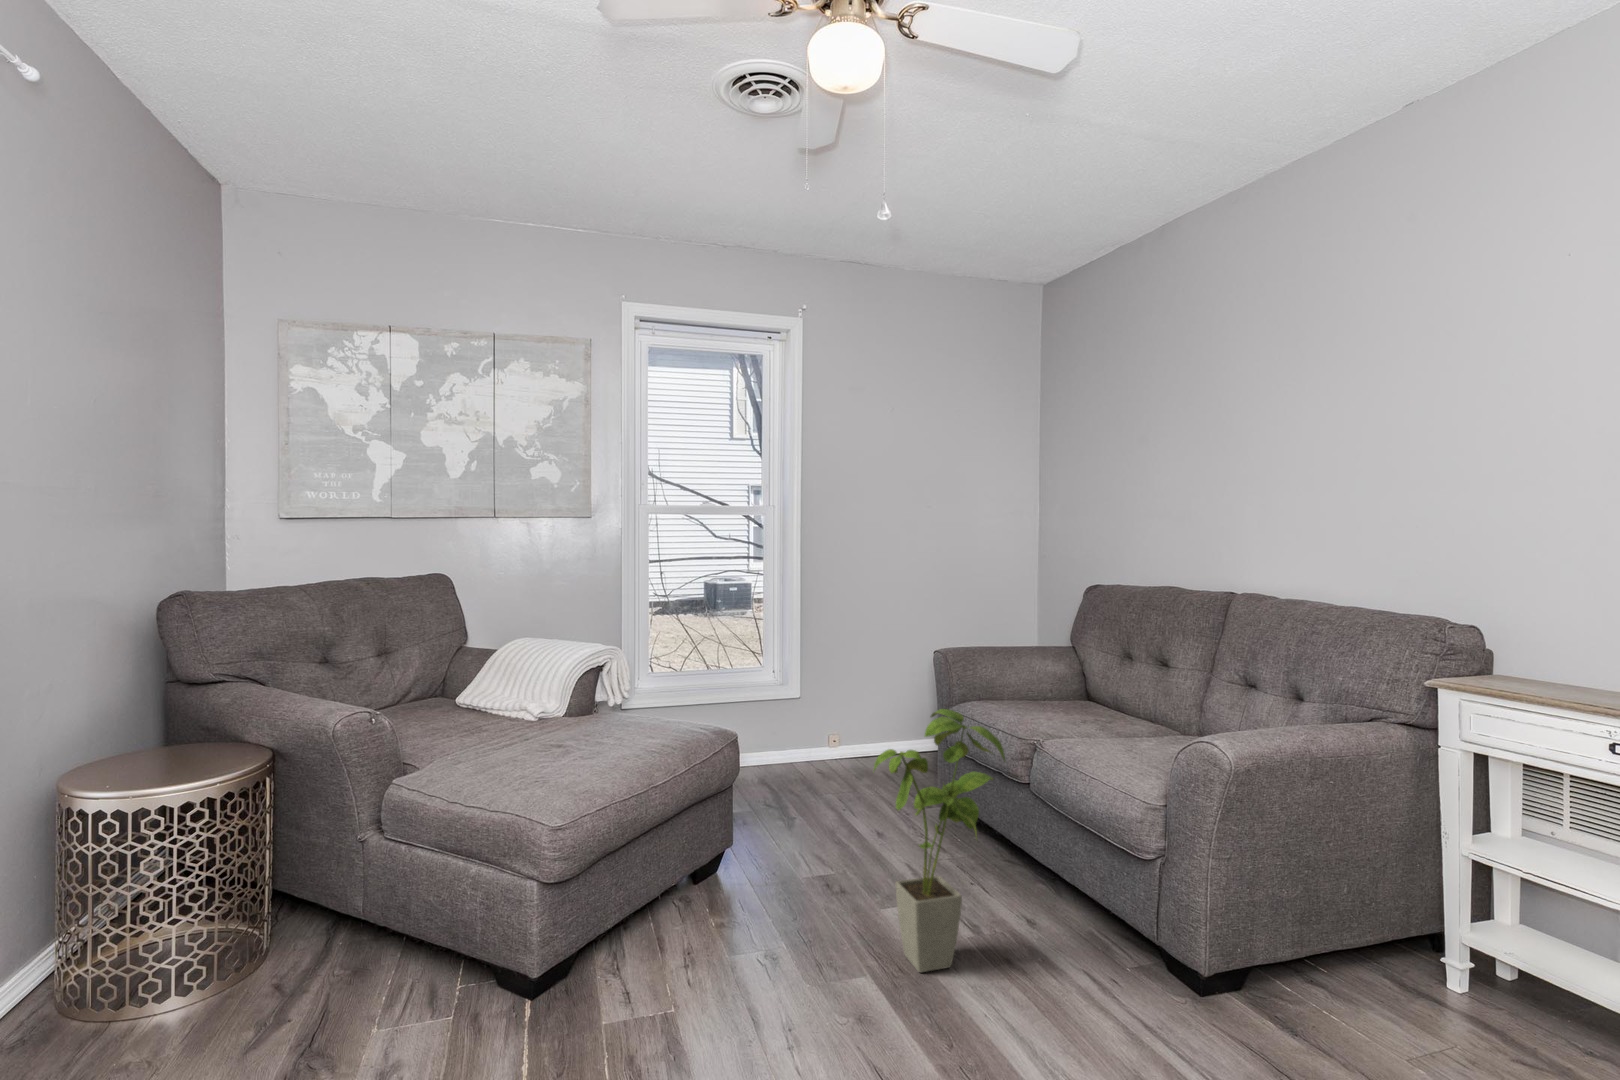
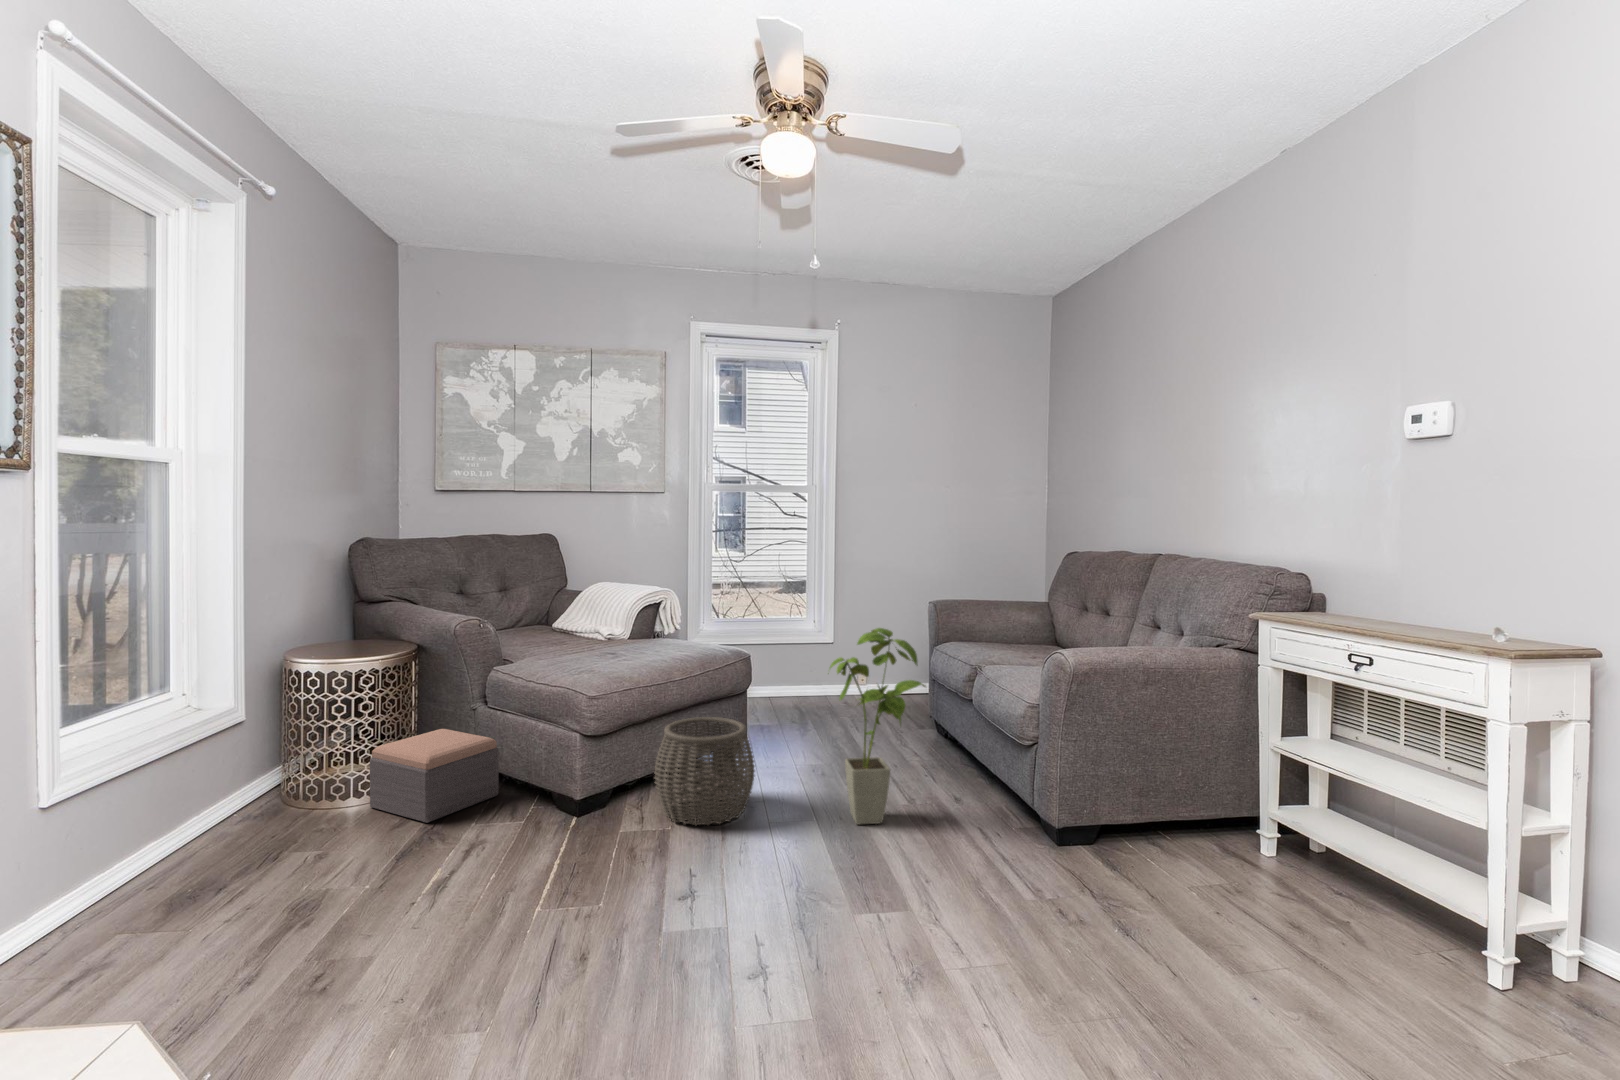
woven basket: none [640,834,779,998] -> present [655,717,755,826]
footstool: none [204,873,404,1033] -> present [370,729,499,823]

